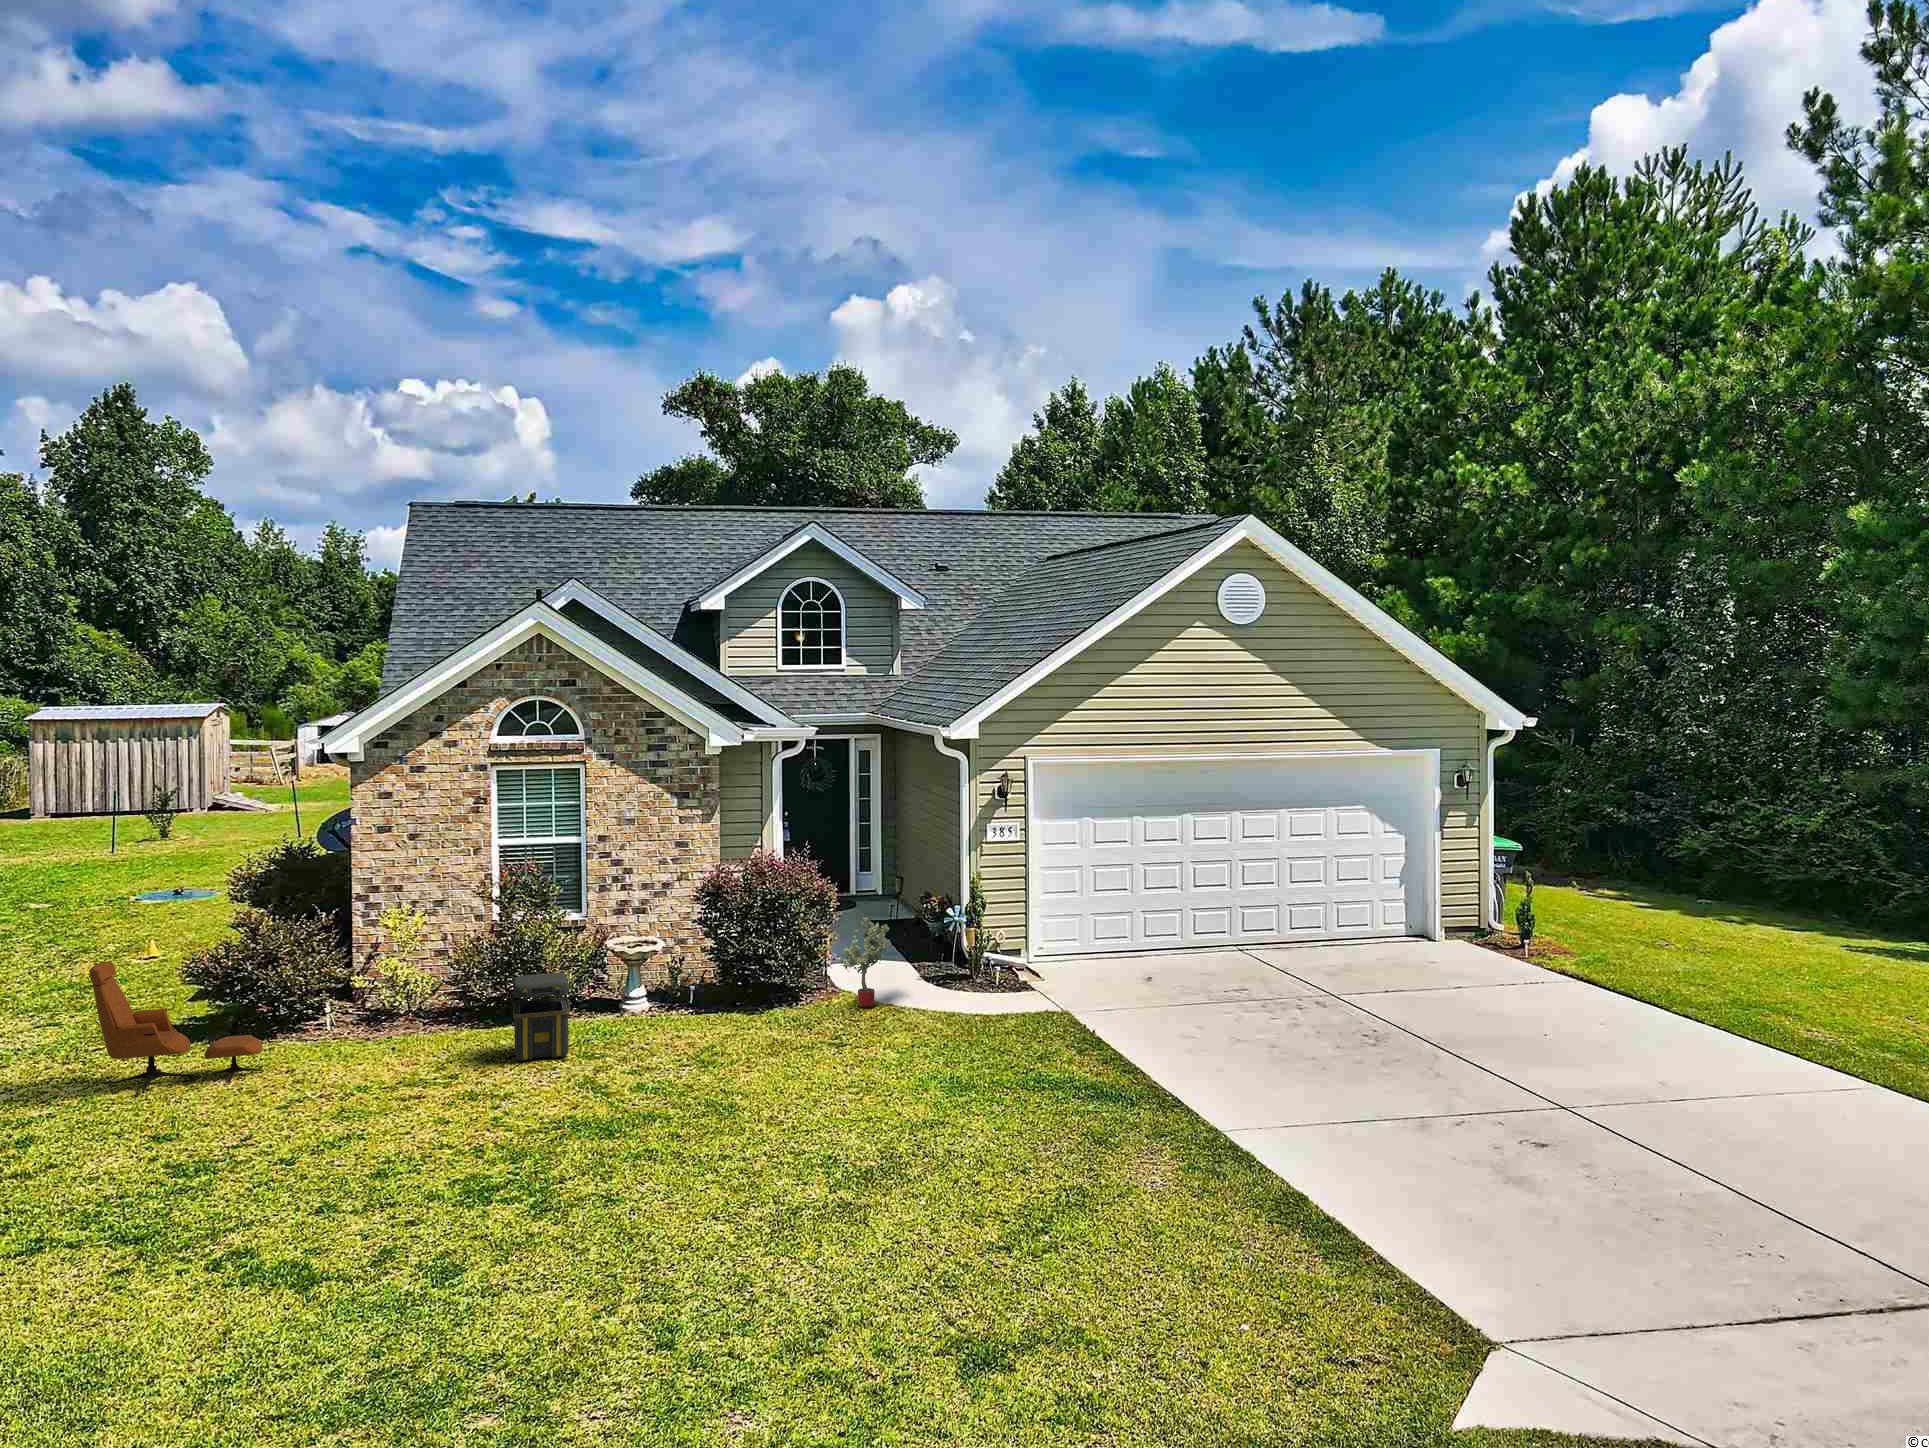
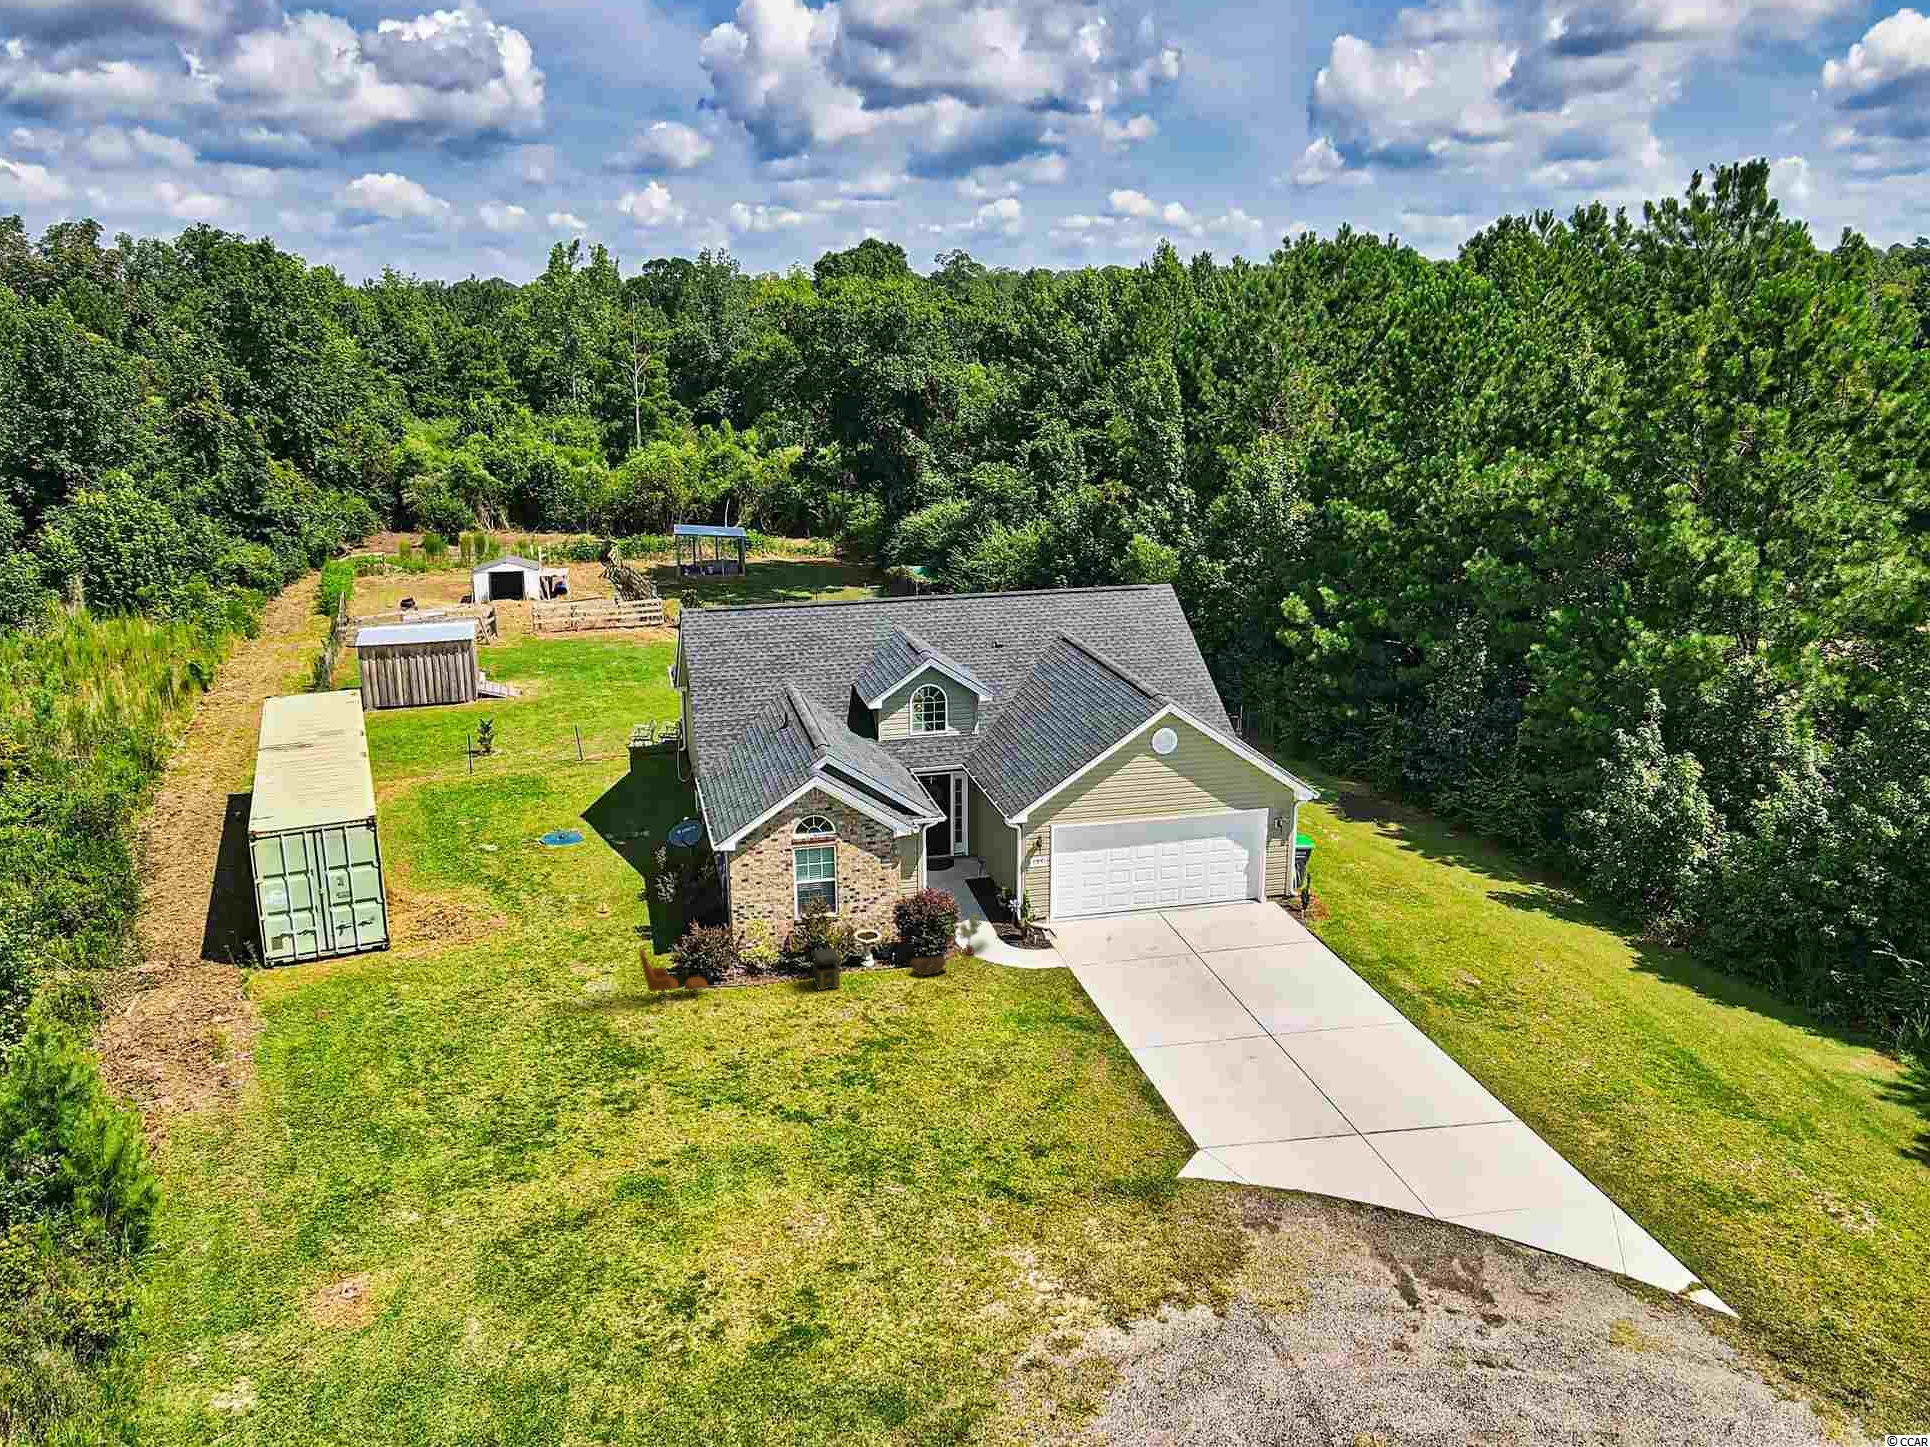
basket: none [732,993,810,1035] -> present [910,956,946,975]

